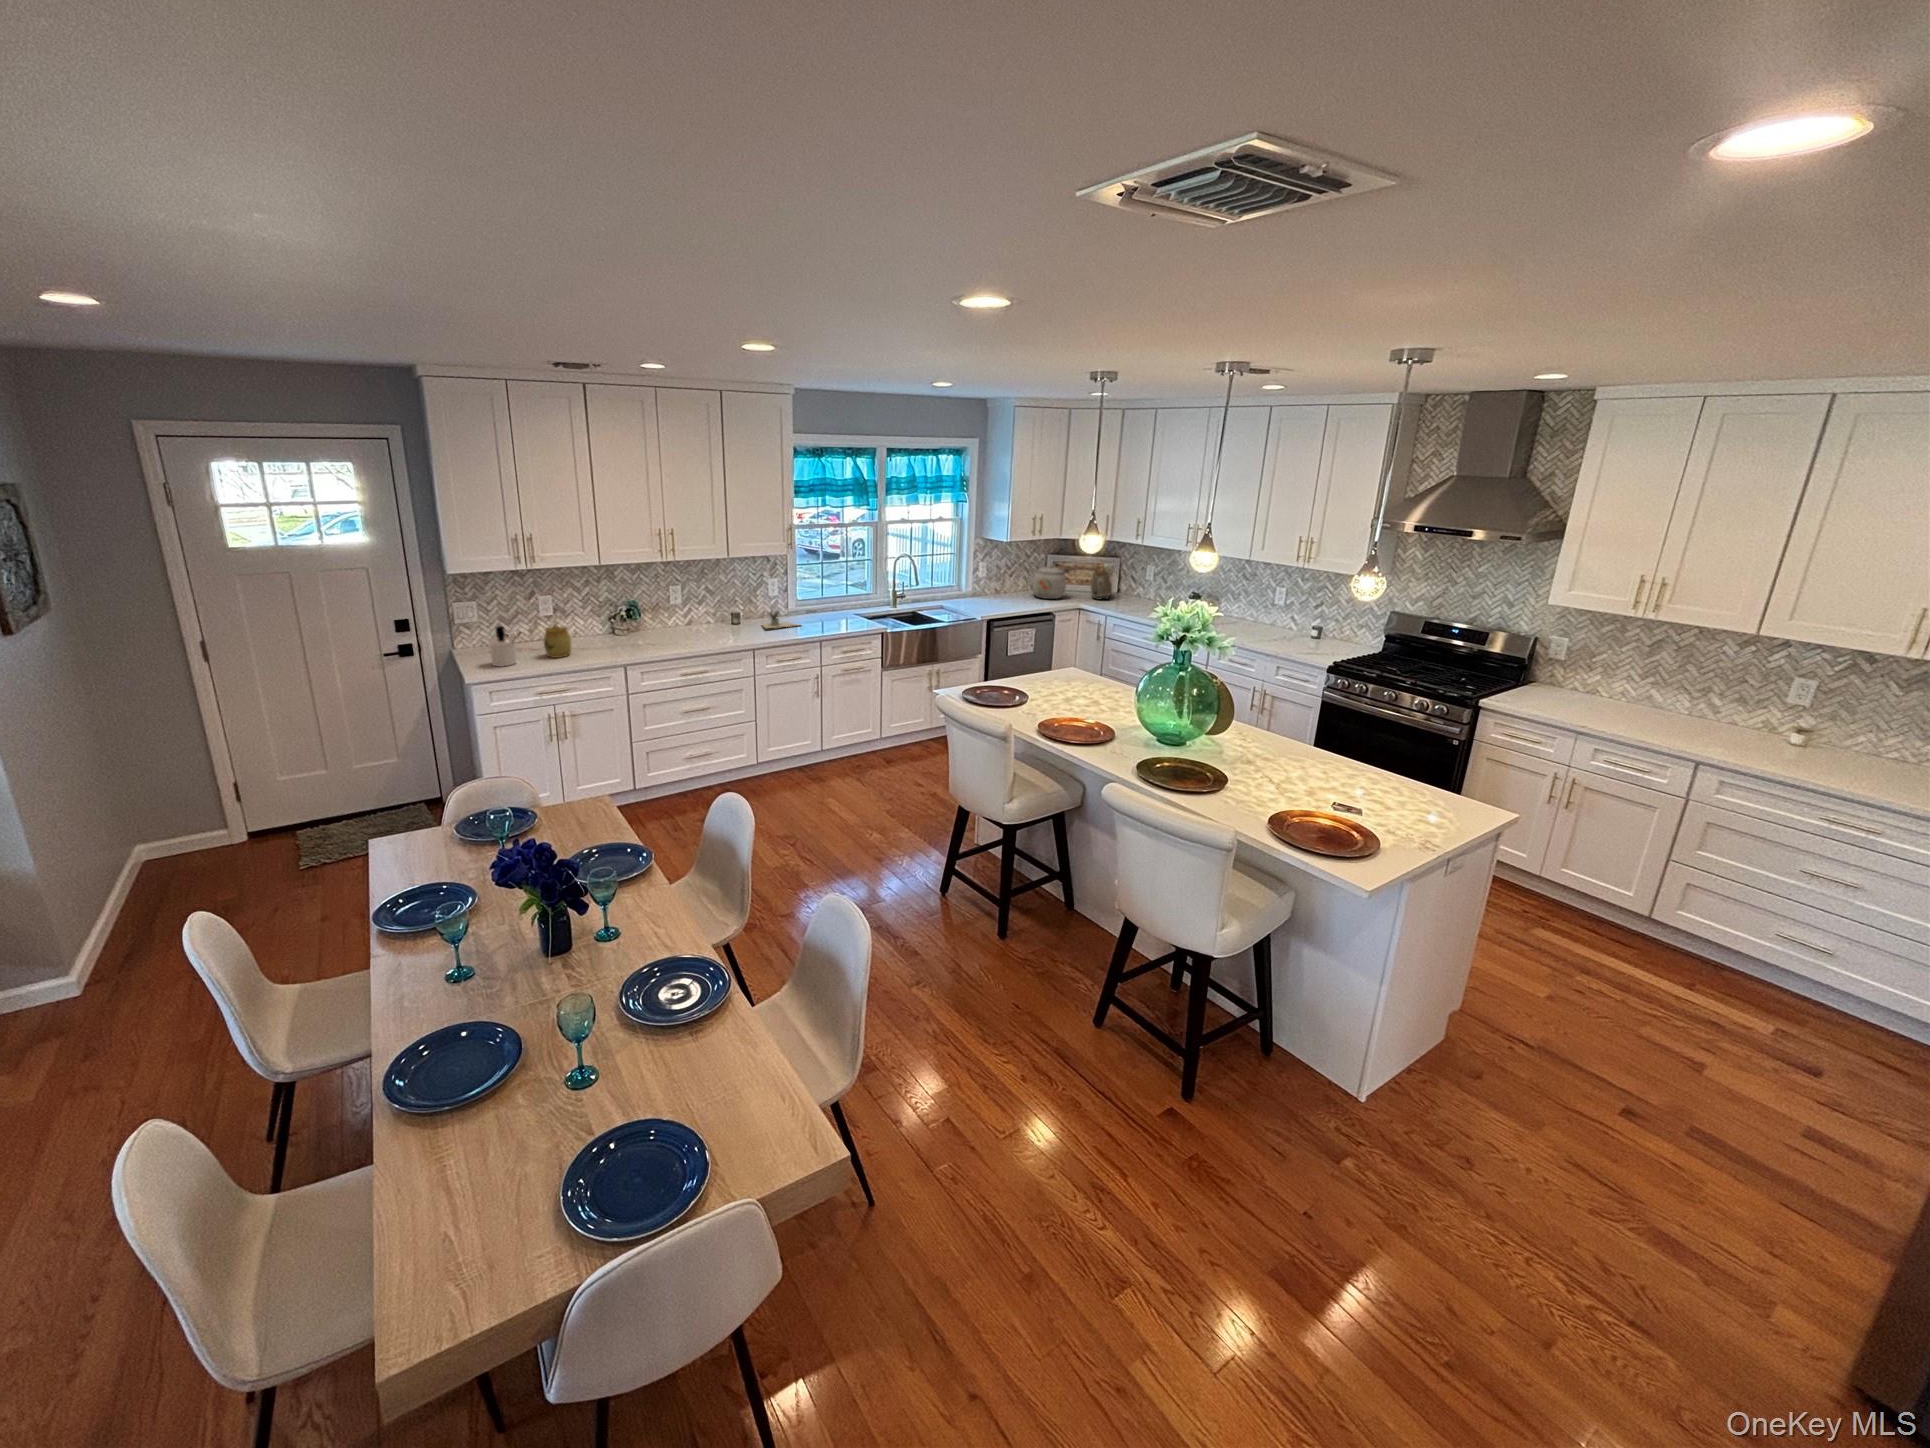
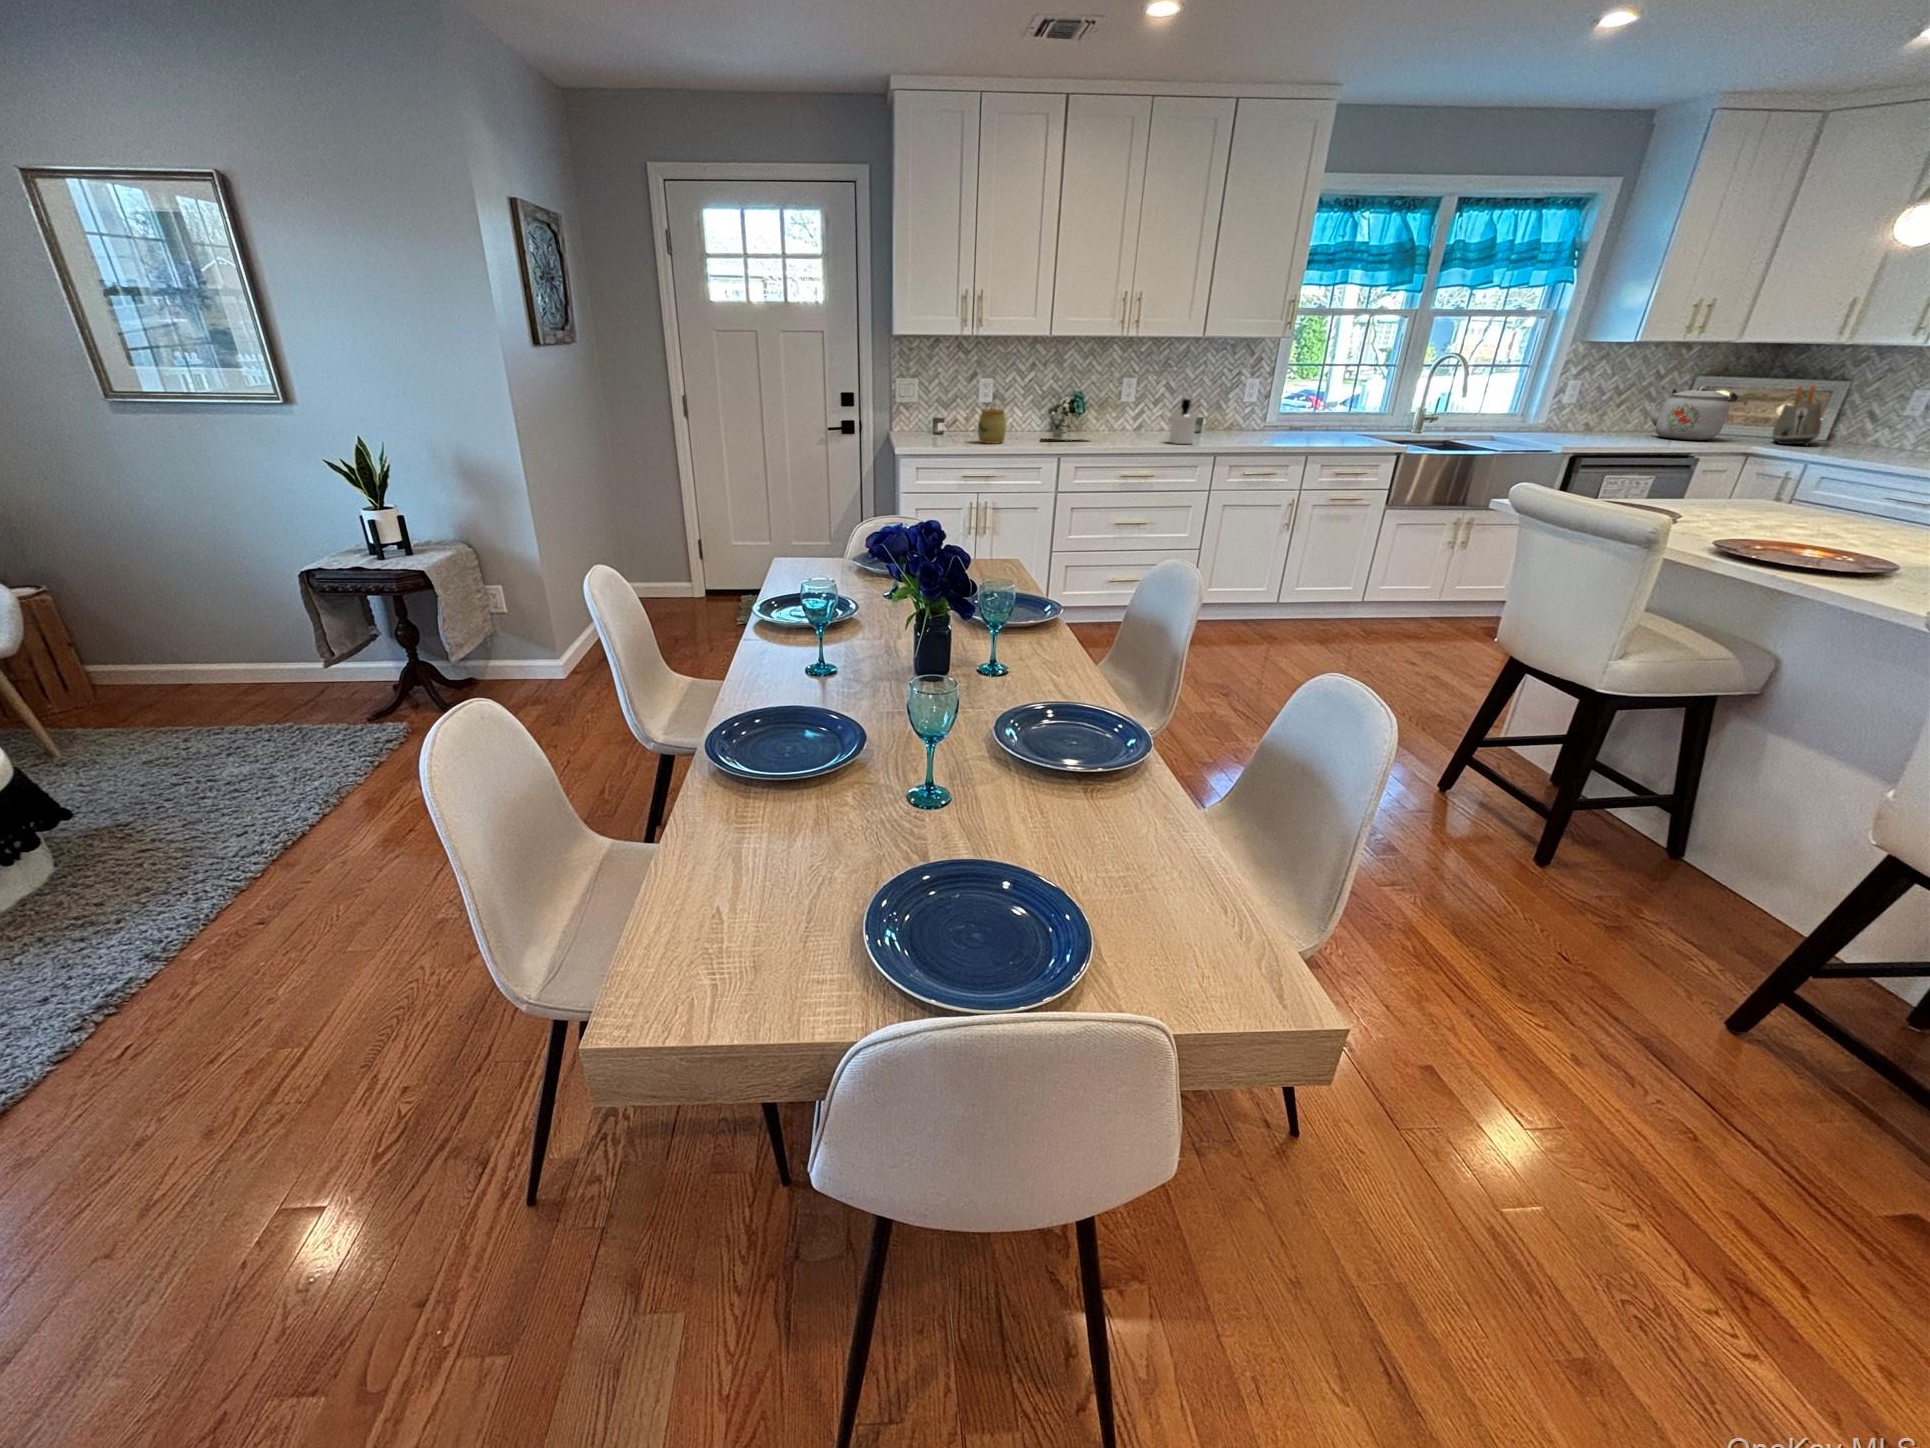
potted plant: present [763,611,797,628] -> present [1042,417,1080,440]
soap dispenser: present [489,626,518,667] -> present [1169,399,1208,444]

